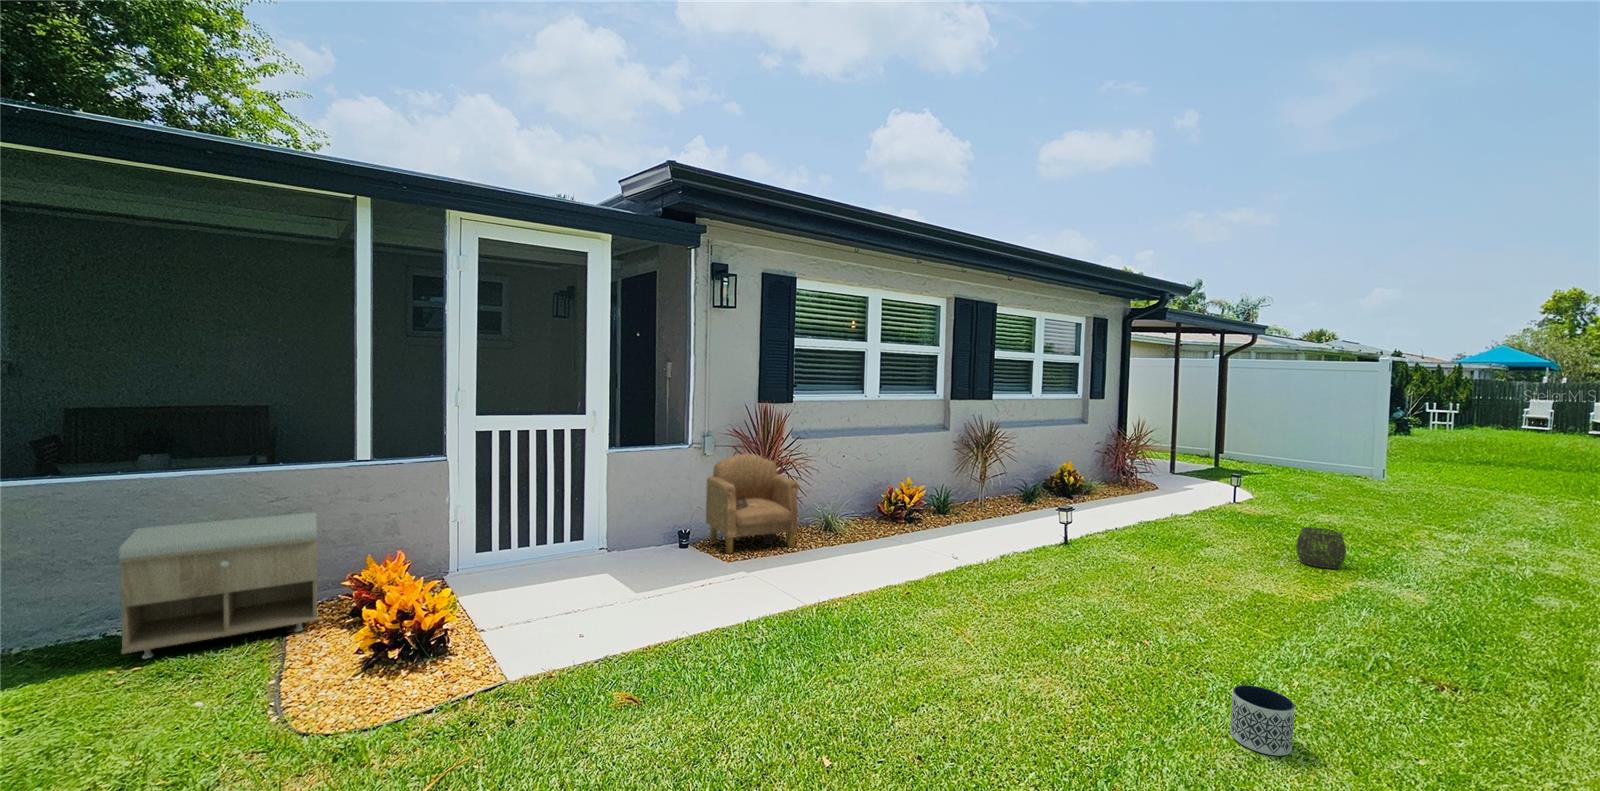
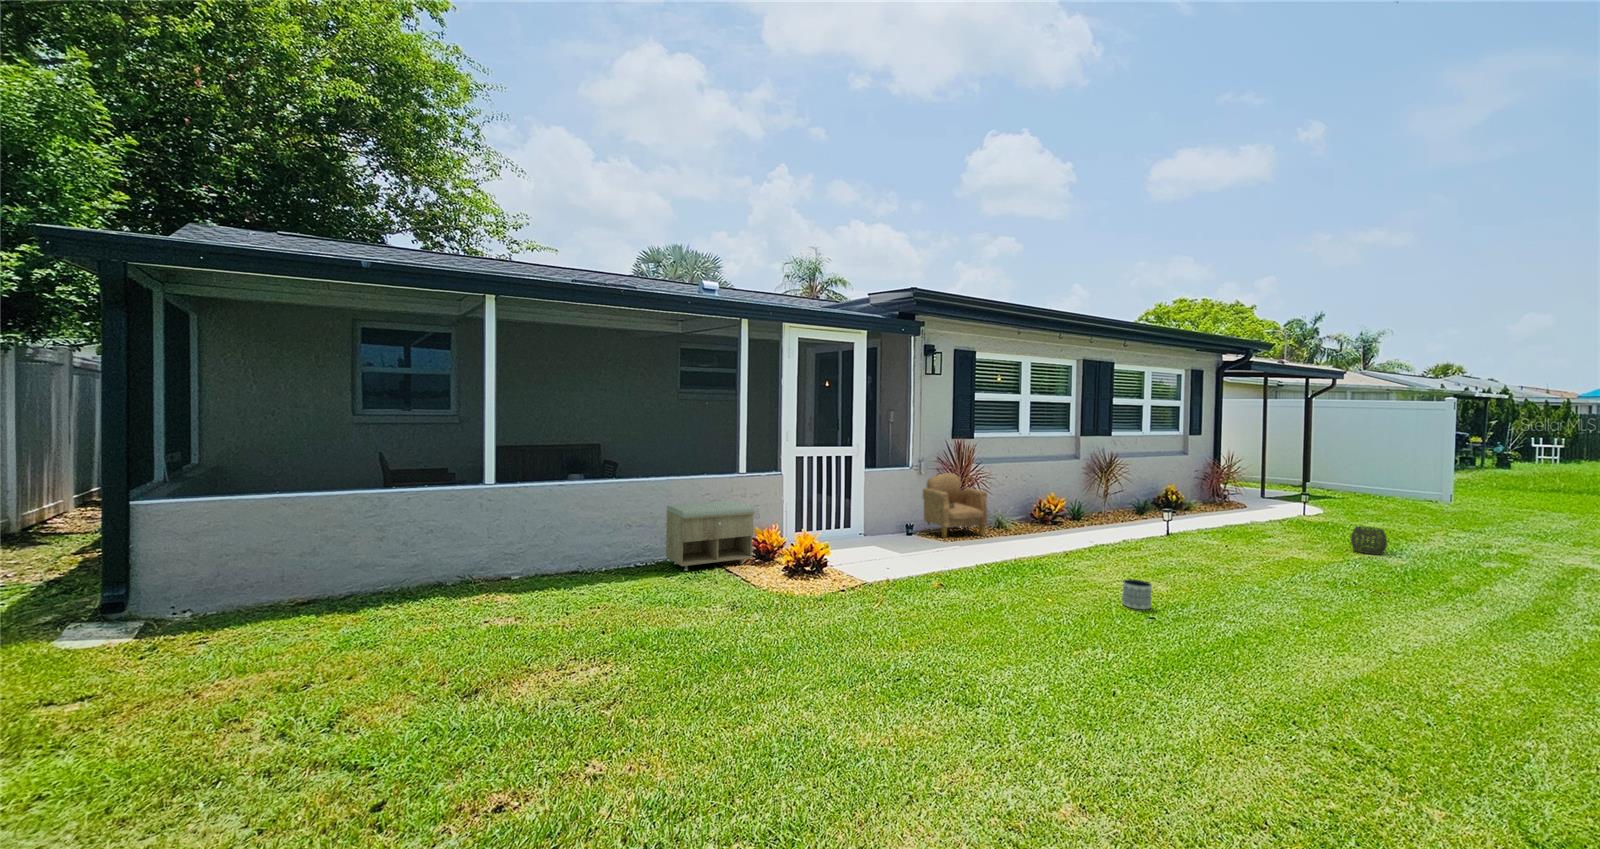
planter: present [1230,685,1295,756] -> present [1122,579,1152,609]

